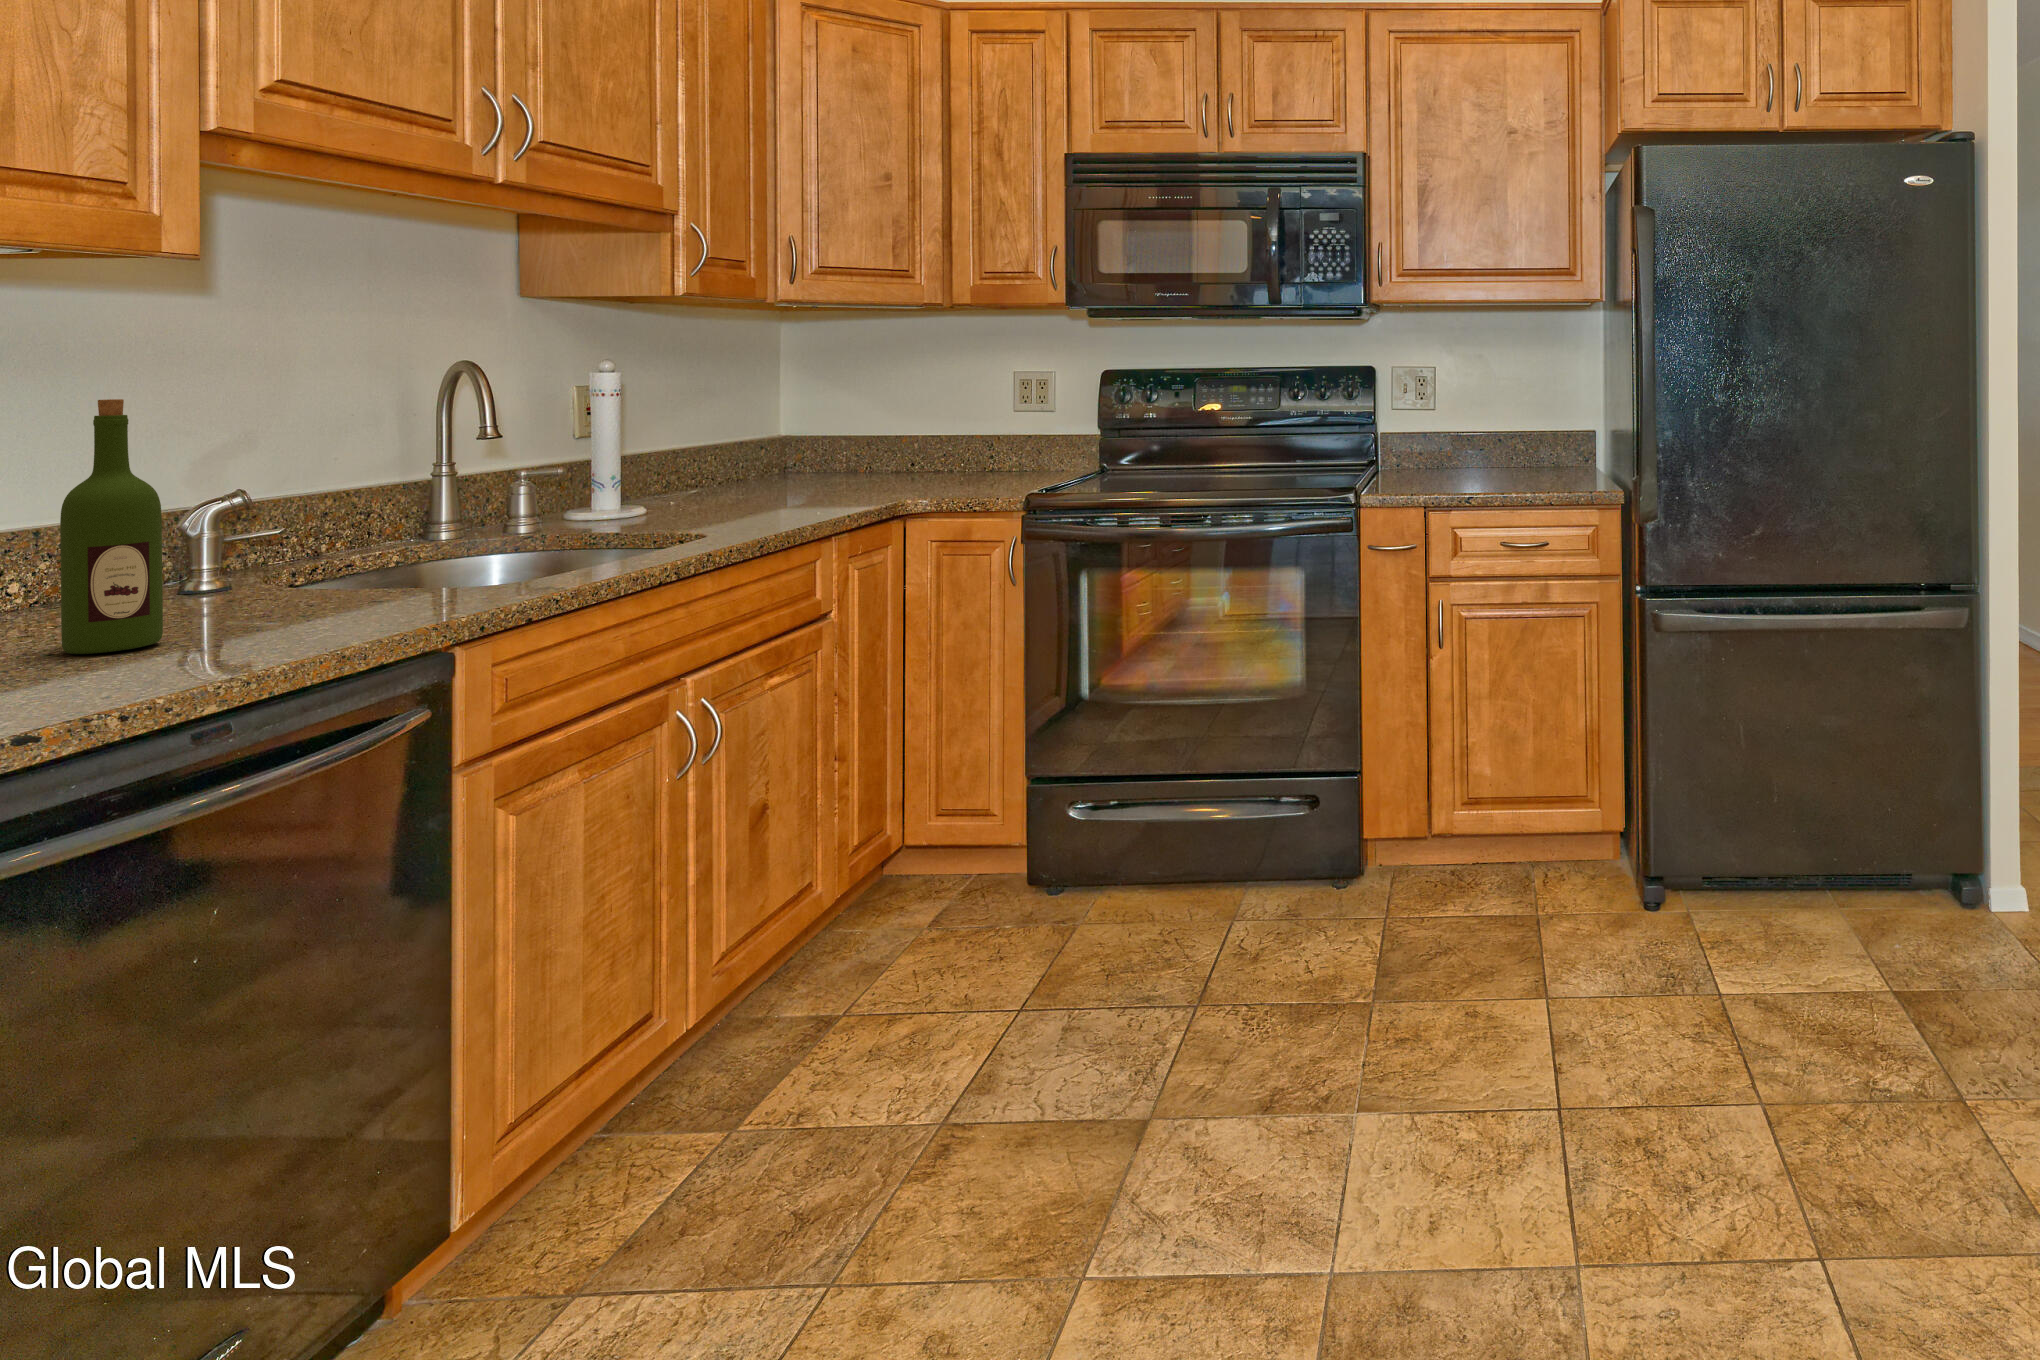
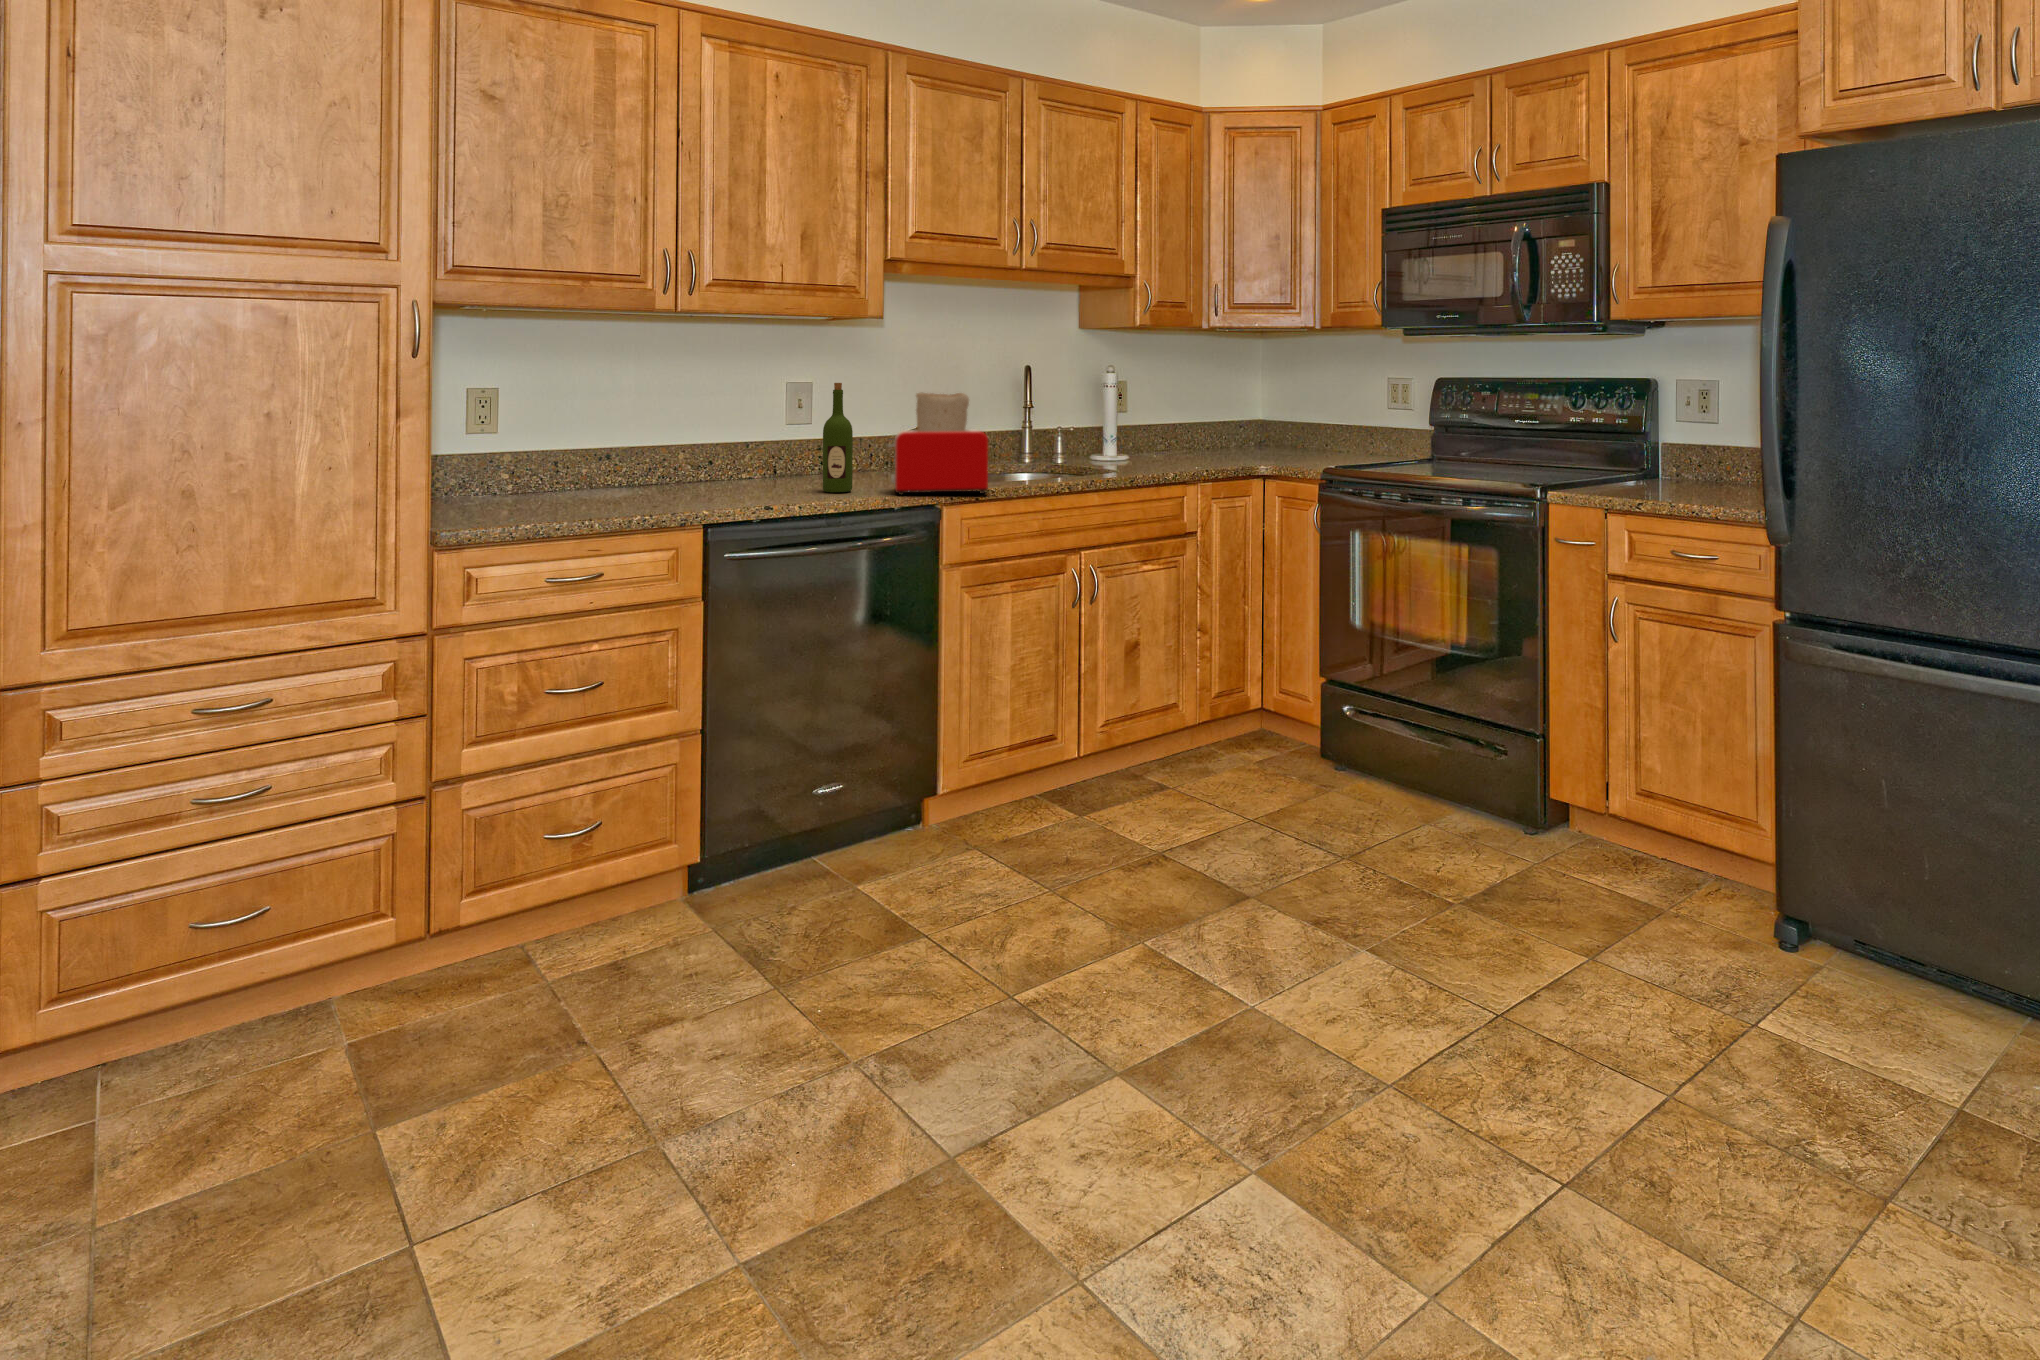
toaster: none [265,411,541,631] -> present [888,393,988,495]

